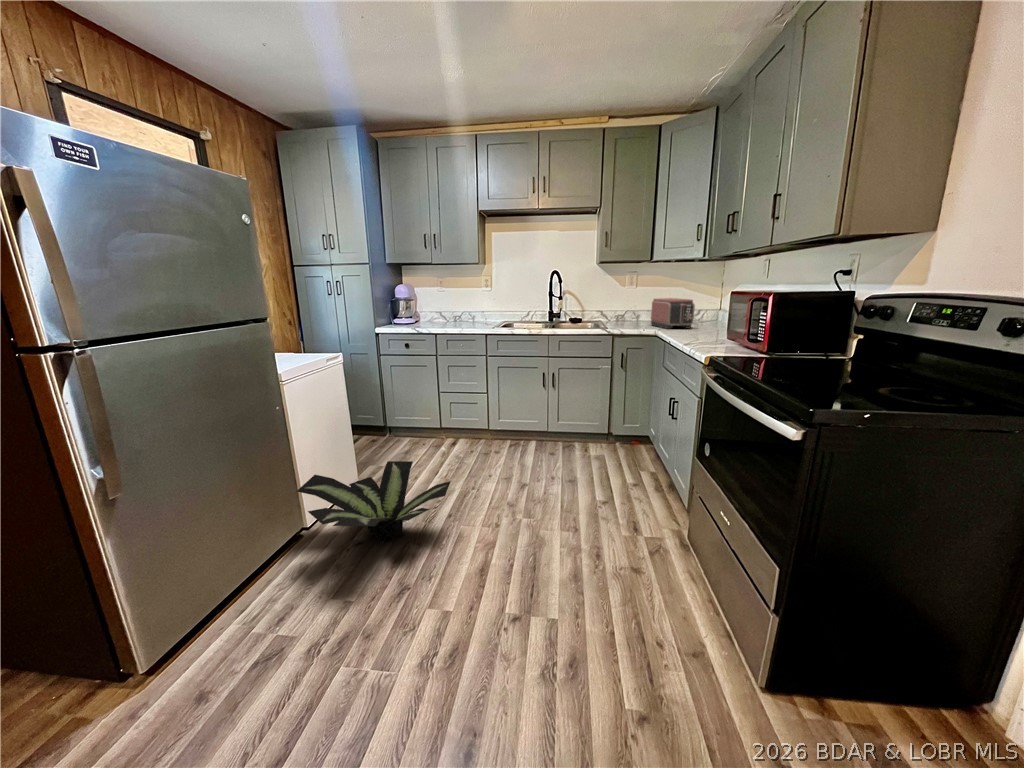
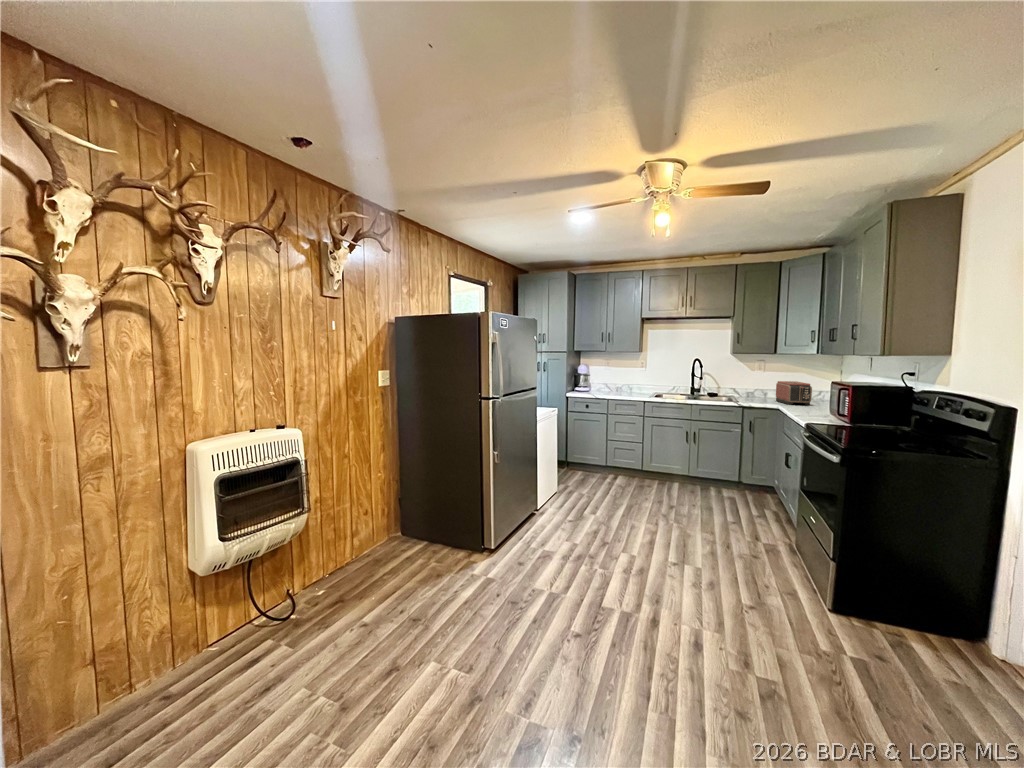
potted plant: present [297,461,450,545] -> none [541,477,627,523]

